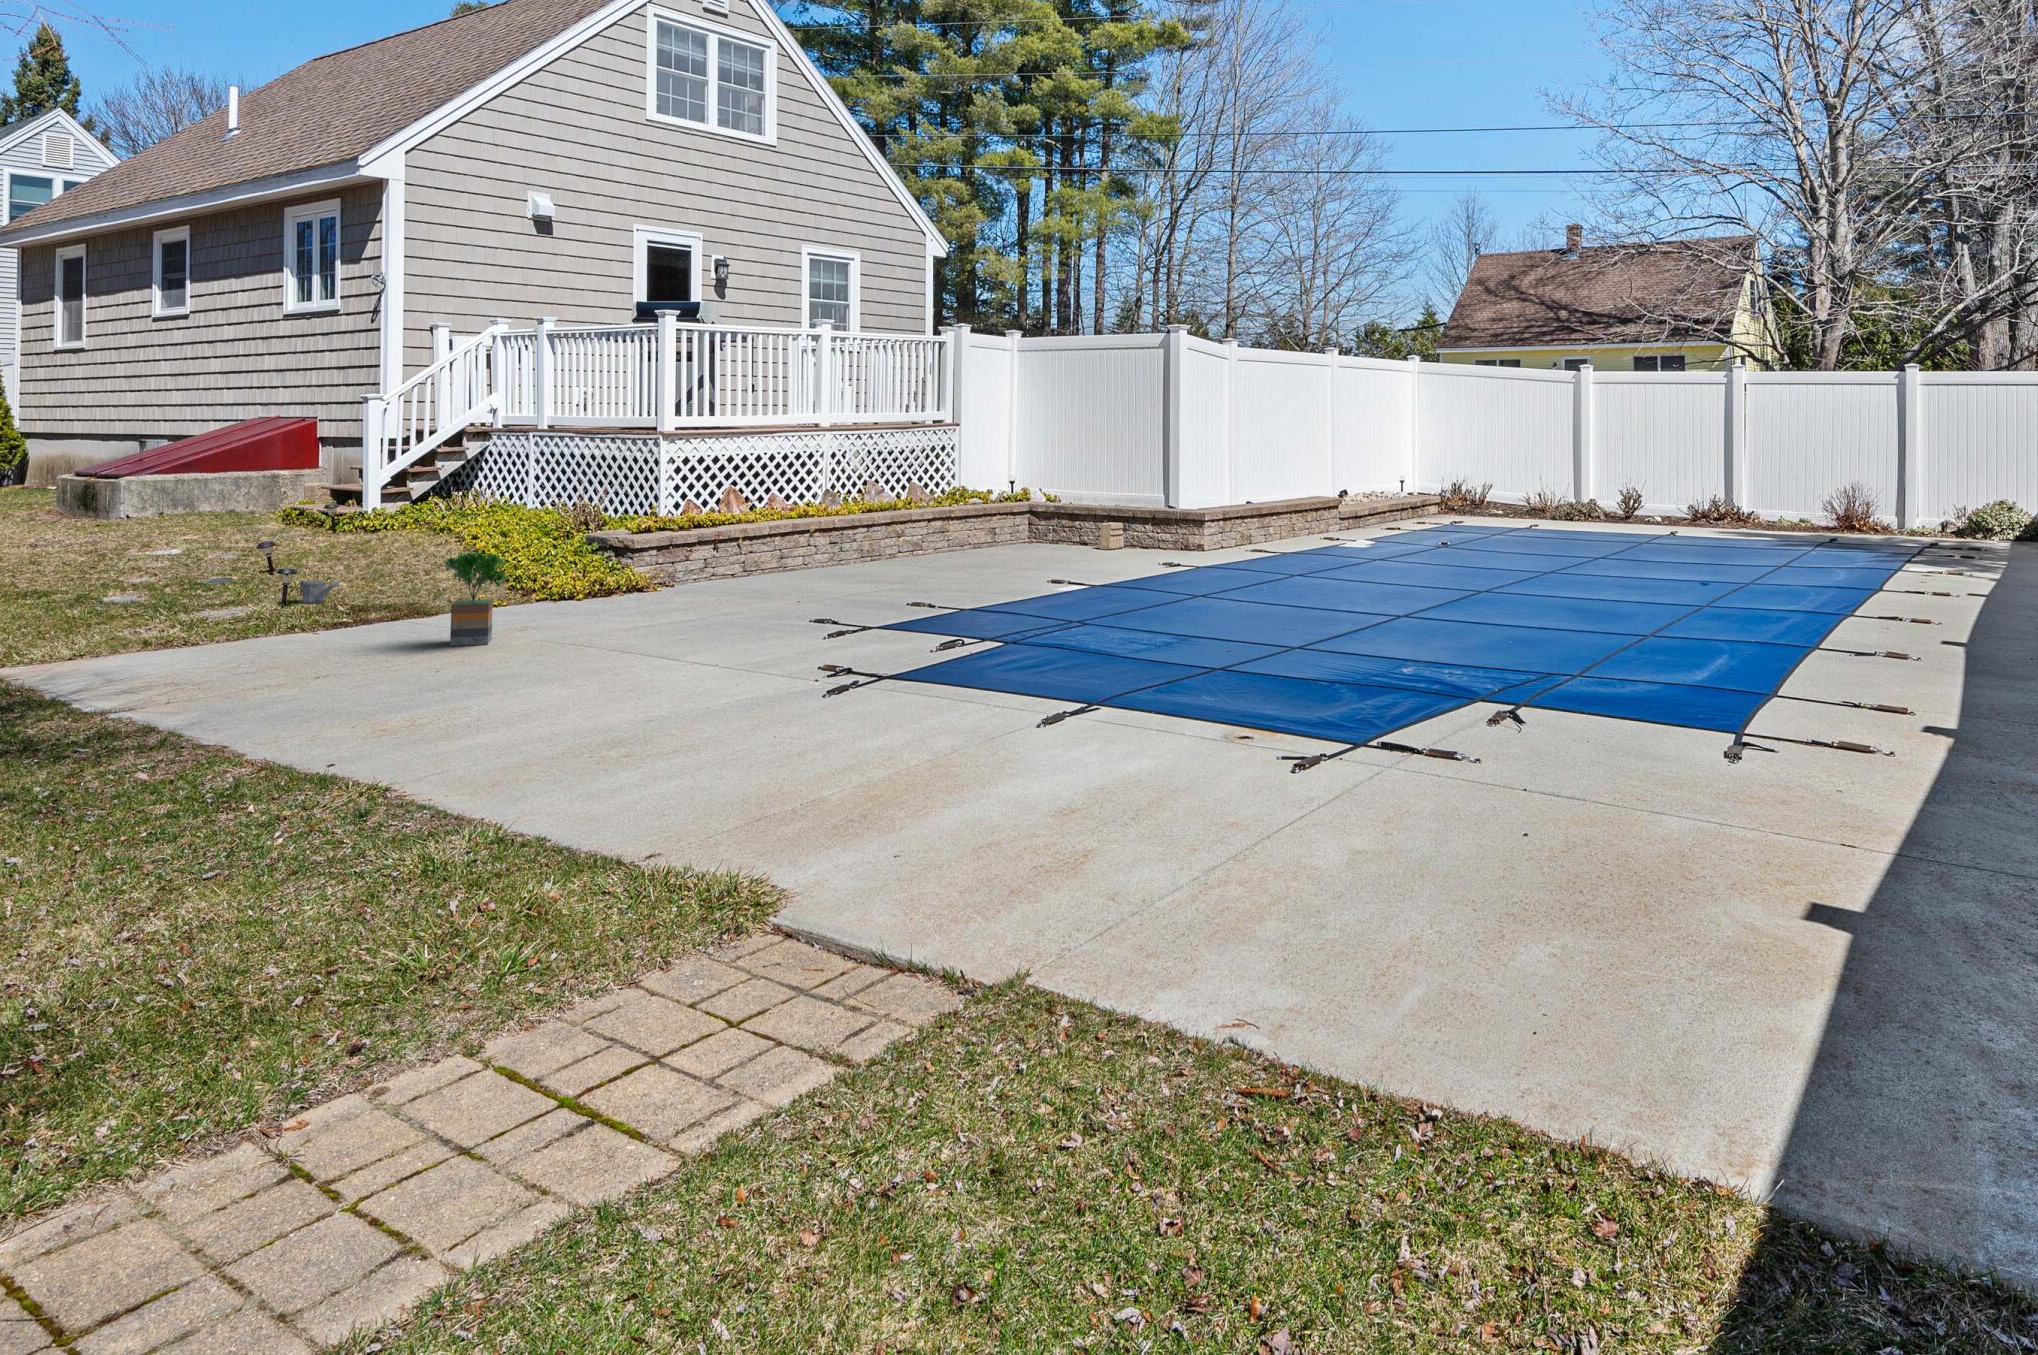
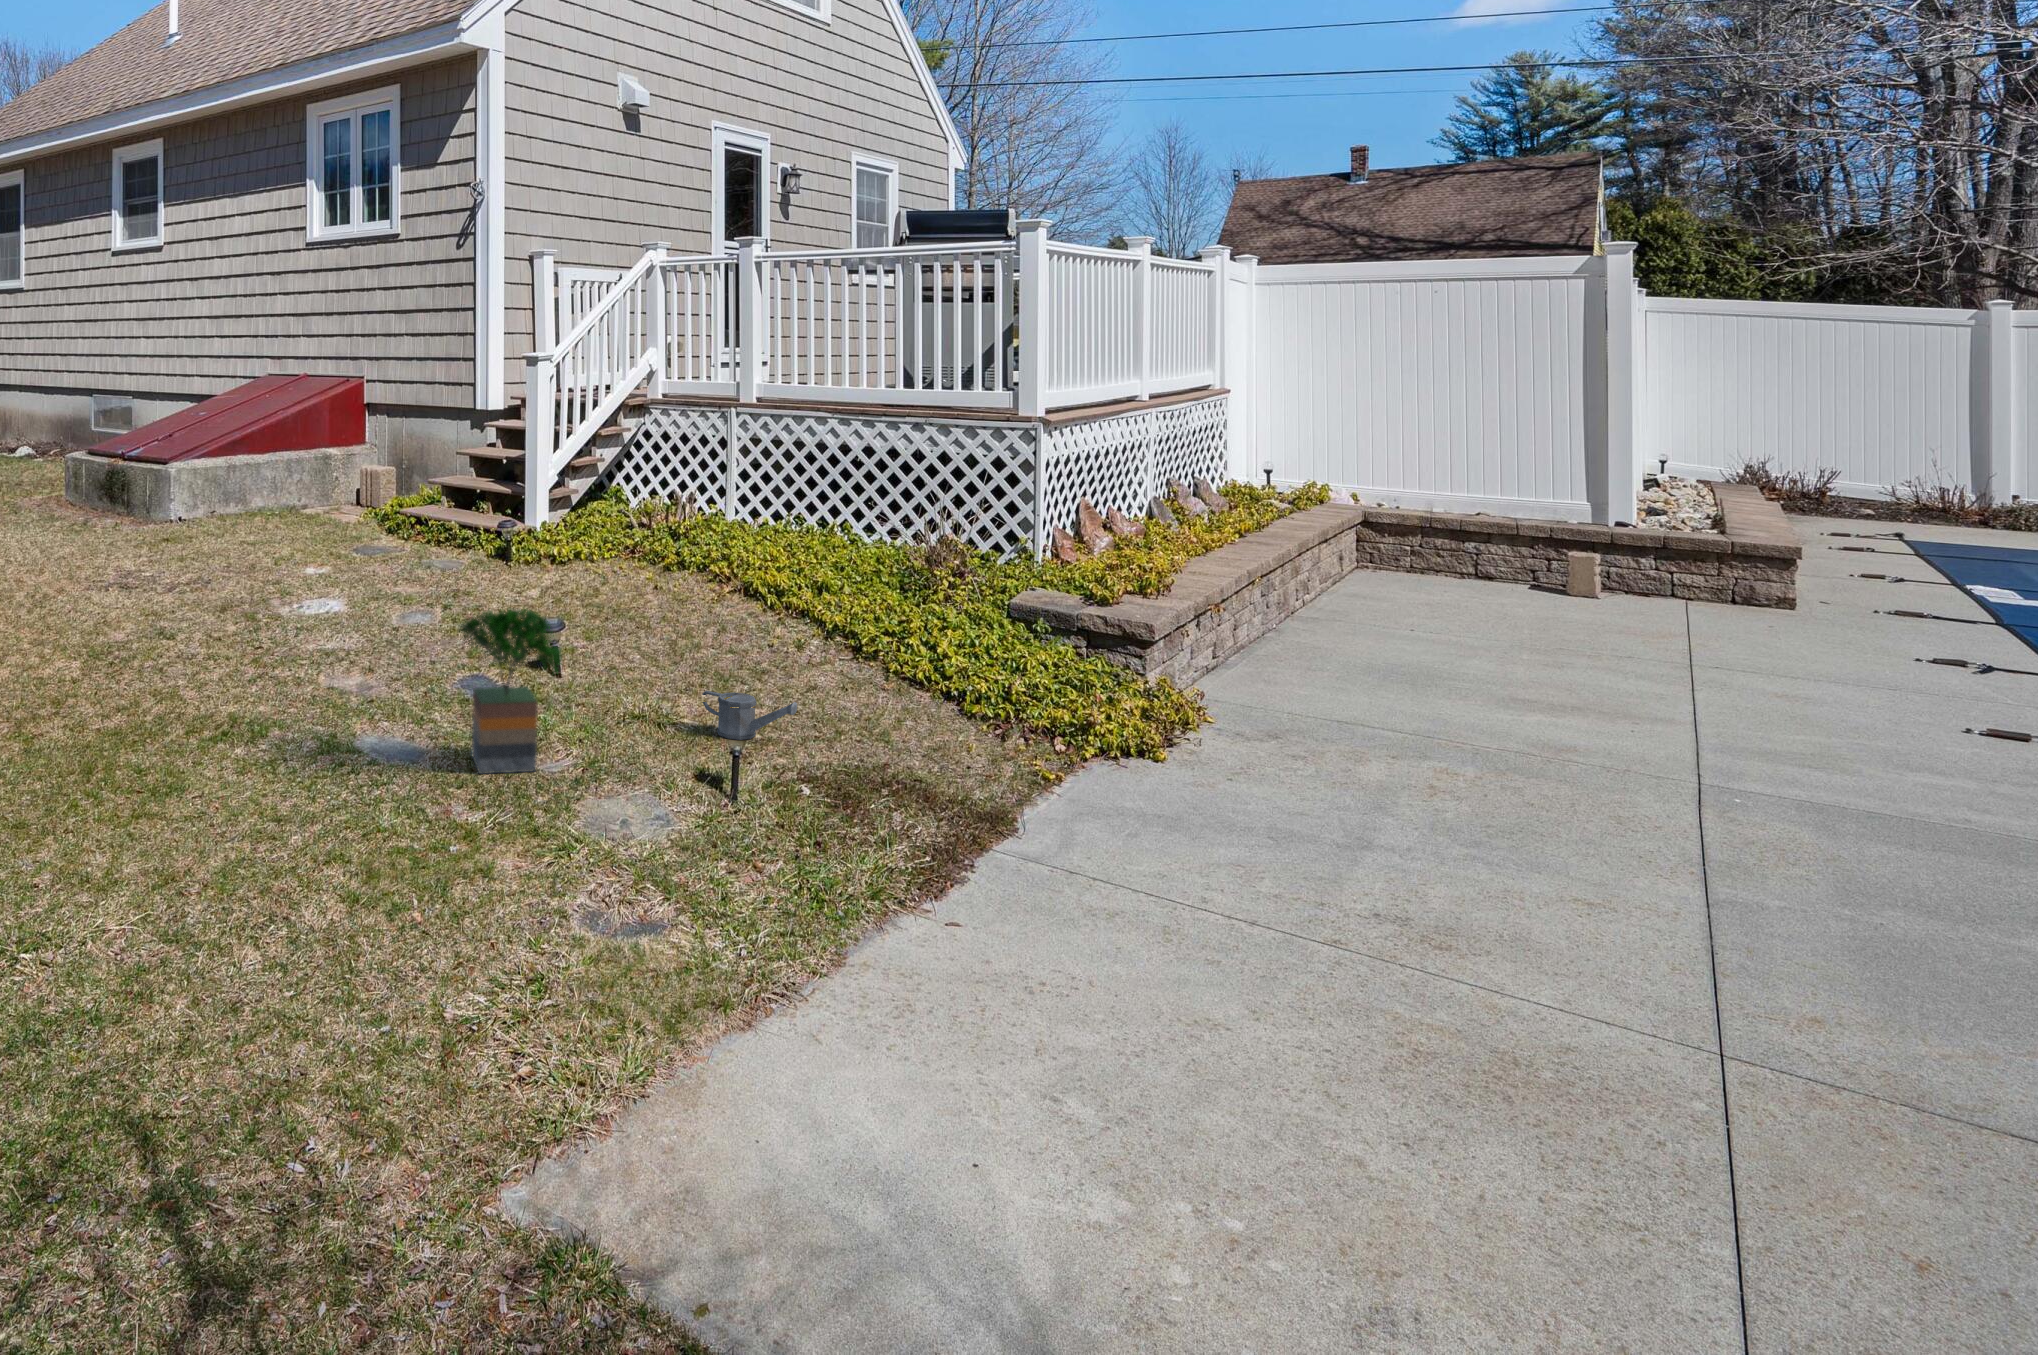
potted tree: present [444,552,508,646] -> present [460,608,562,774]

